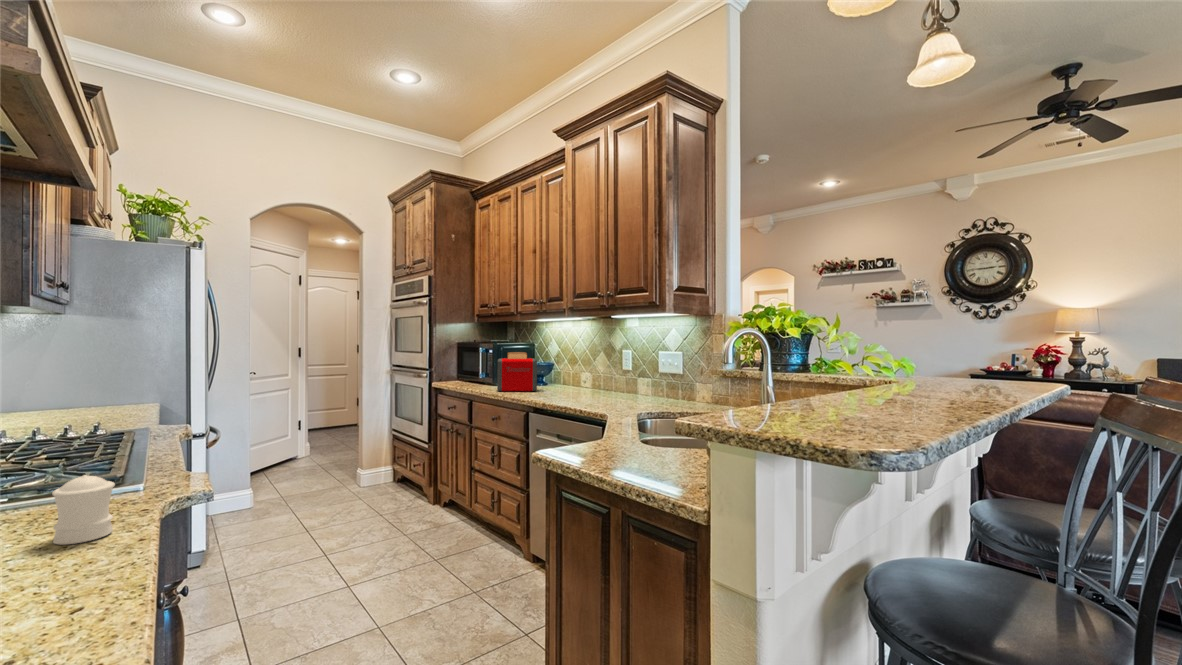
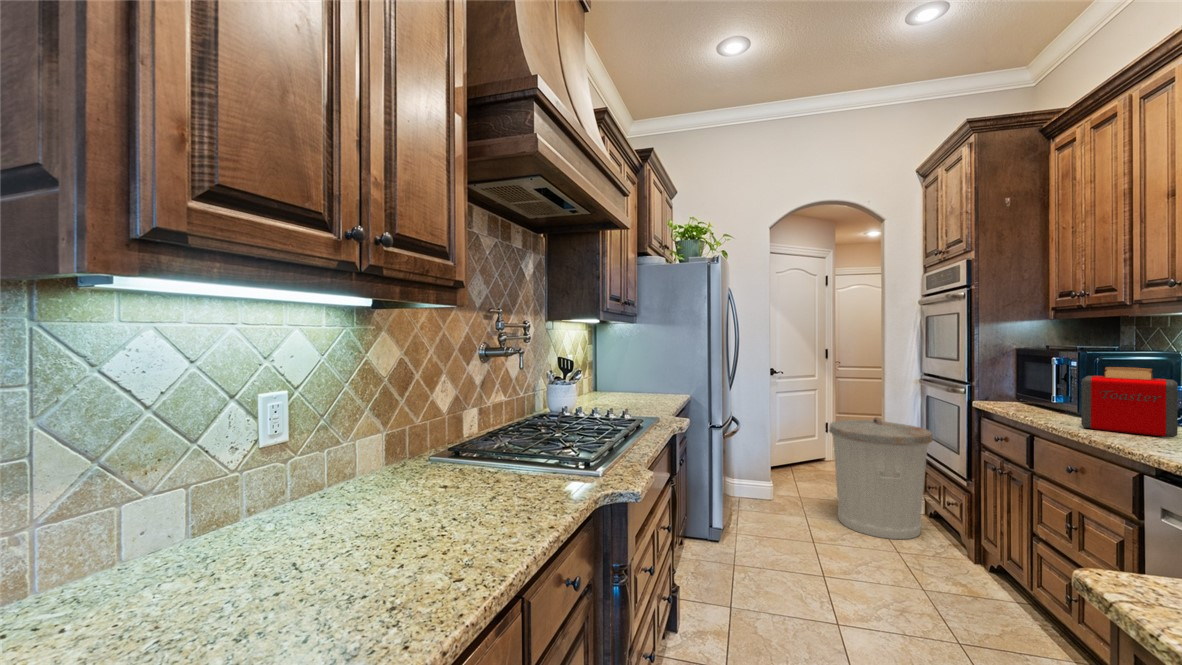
trash can: none [316,406,403,511] -> present [829,417,933,539]
salt shaker: present [52,475,115,544] -> none [499,459,535,515]

